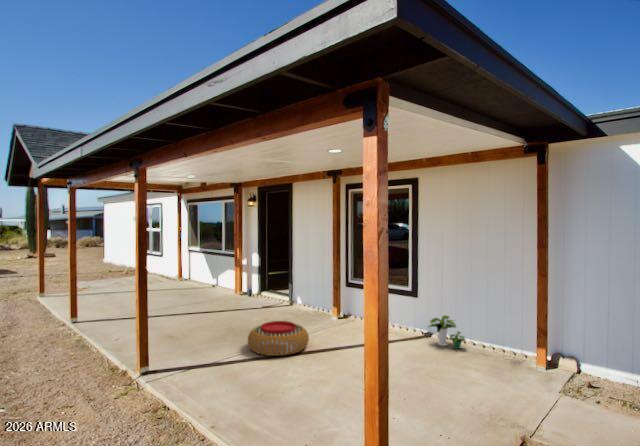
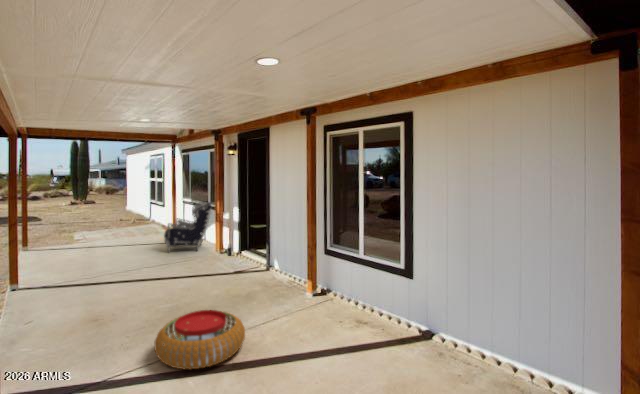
armchair: none [186,248,227,295] -> present [164,201,211,252]
potted plant: present [428,315,465,349] -> none [416,313,474,370]

